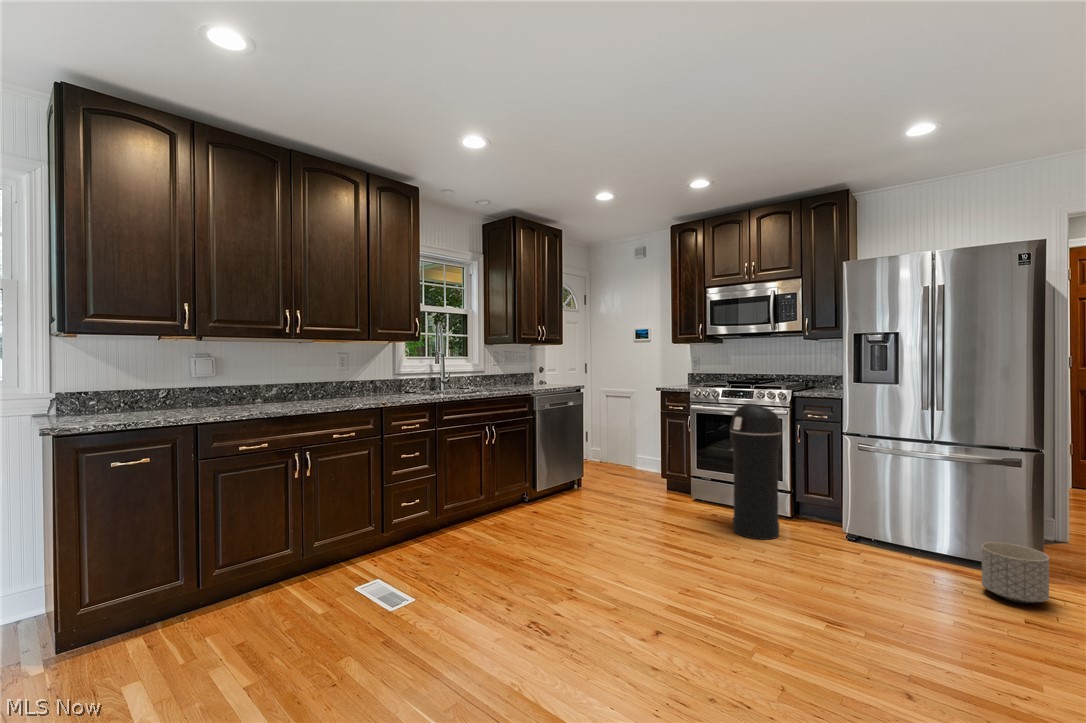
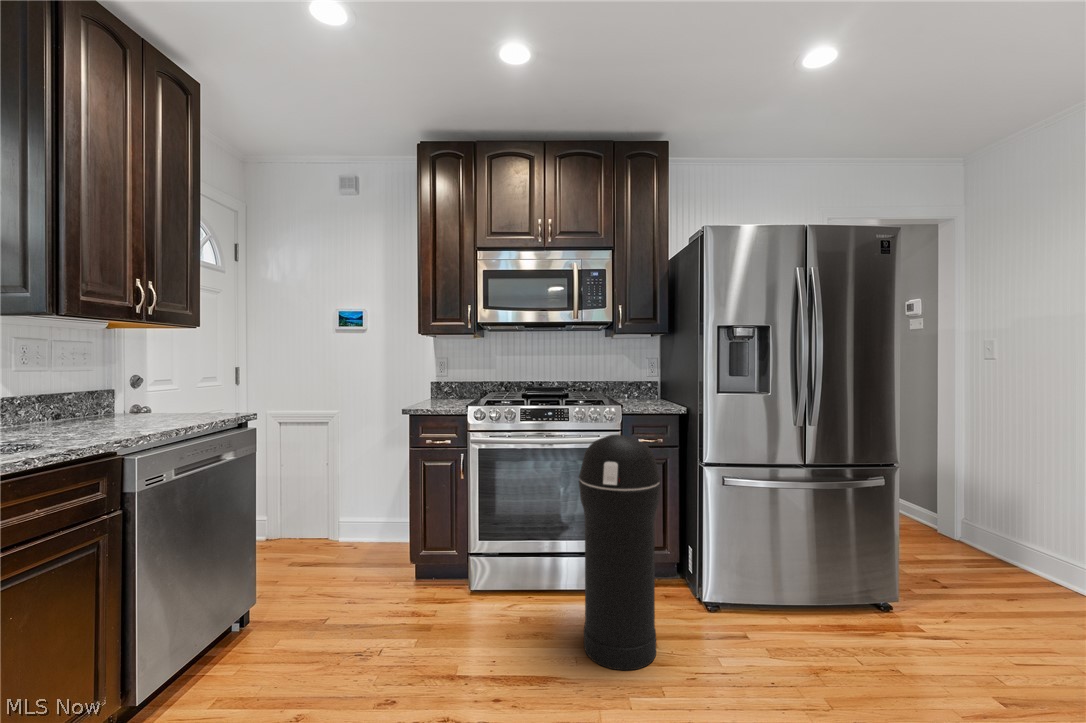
planter: present [982,542,1049,603] -> none [929,595,1015,683]

